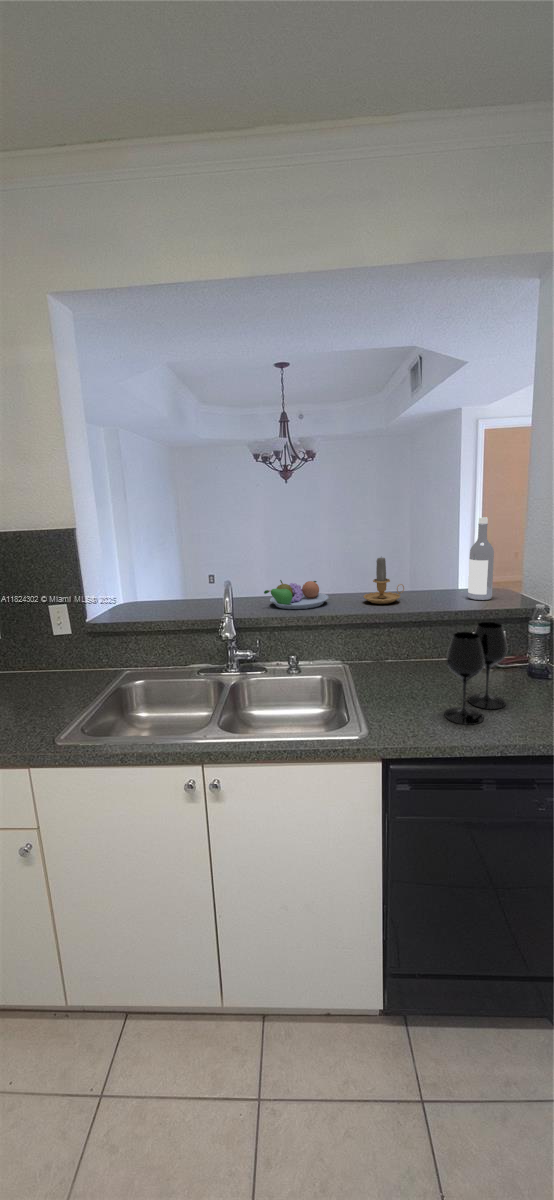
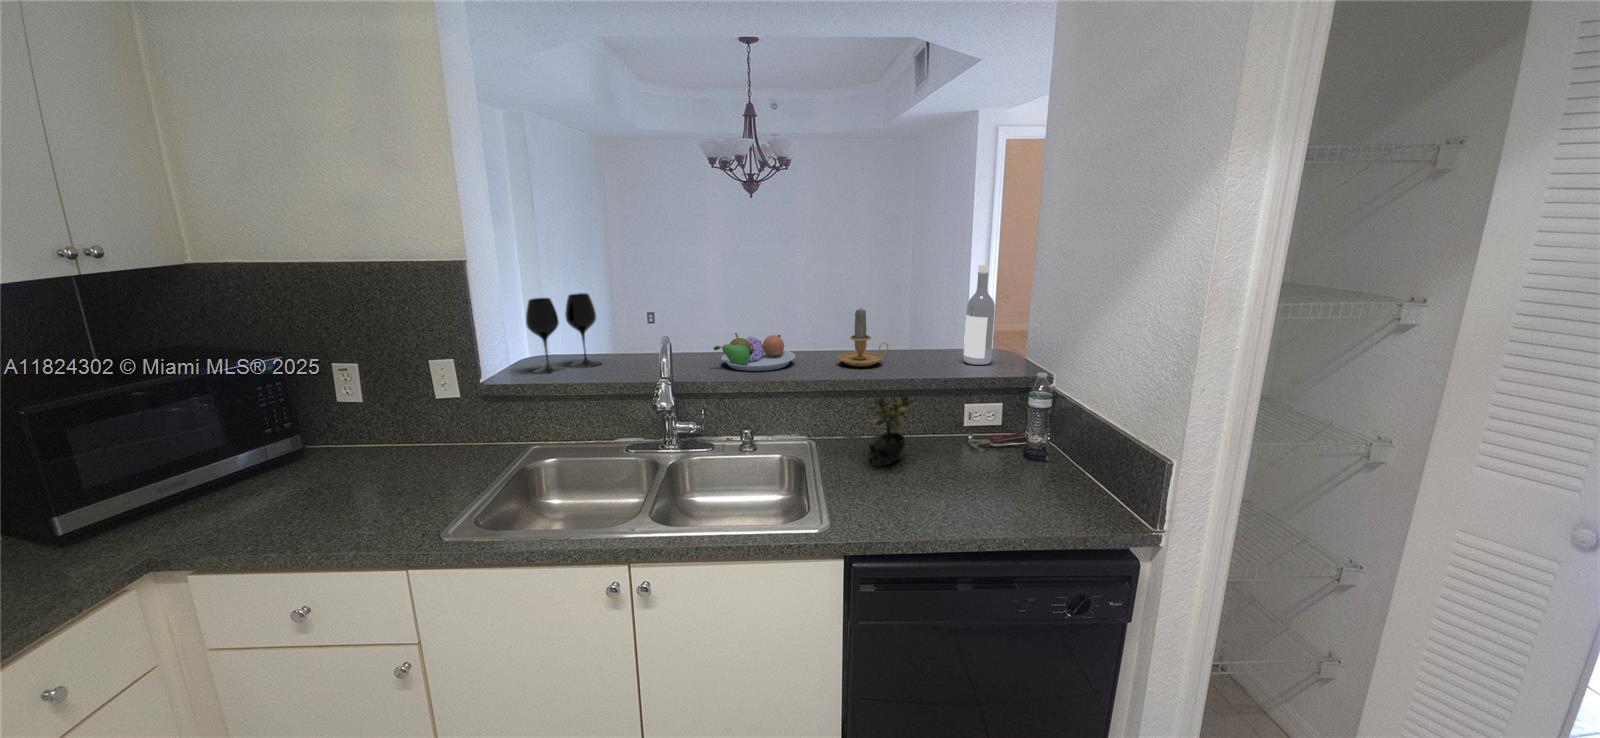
succulent plant: none [393,622,431,685] -> present [869,394,913,467]
wine glass: present [444,622,507,725] -> present [526,293,601,374]

